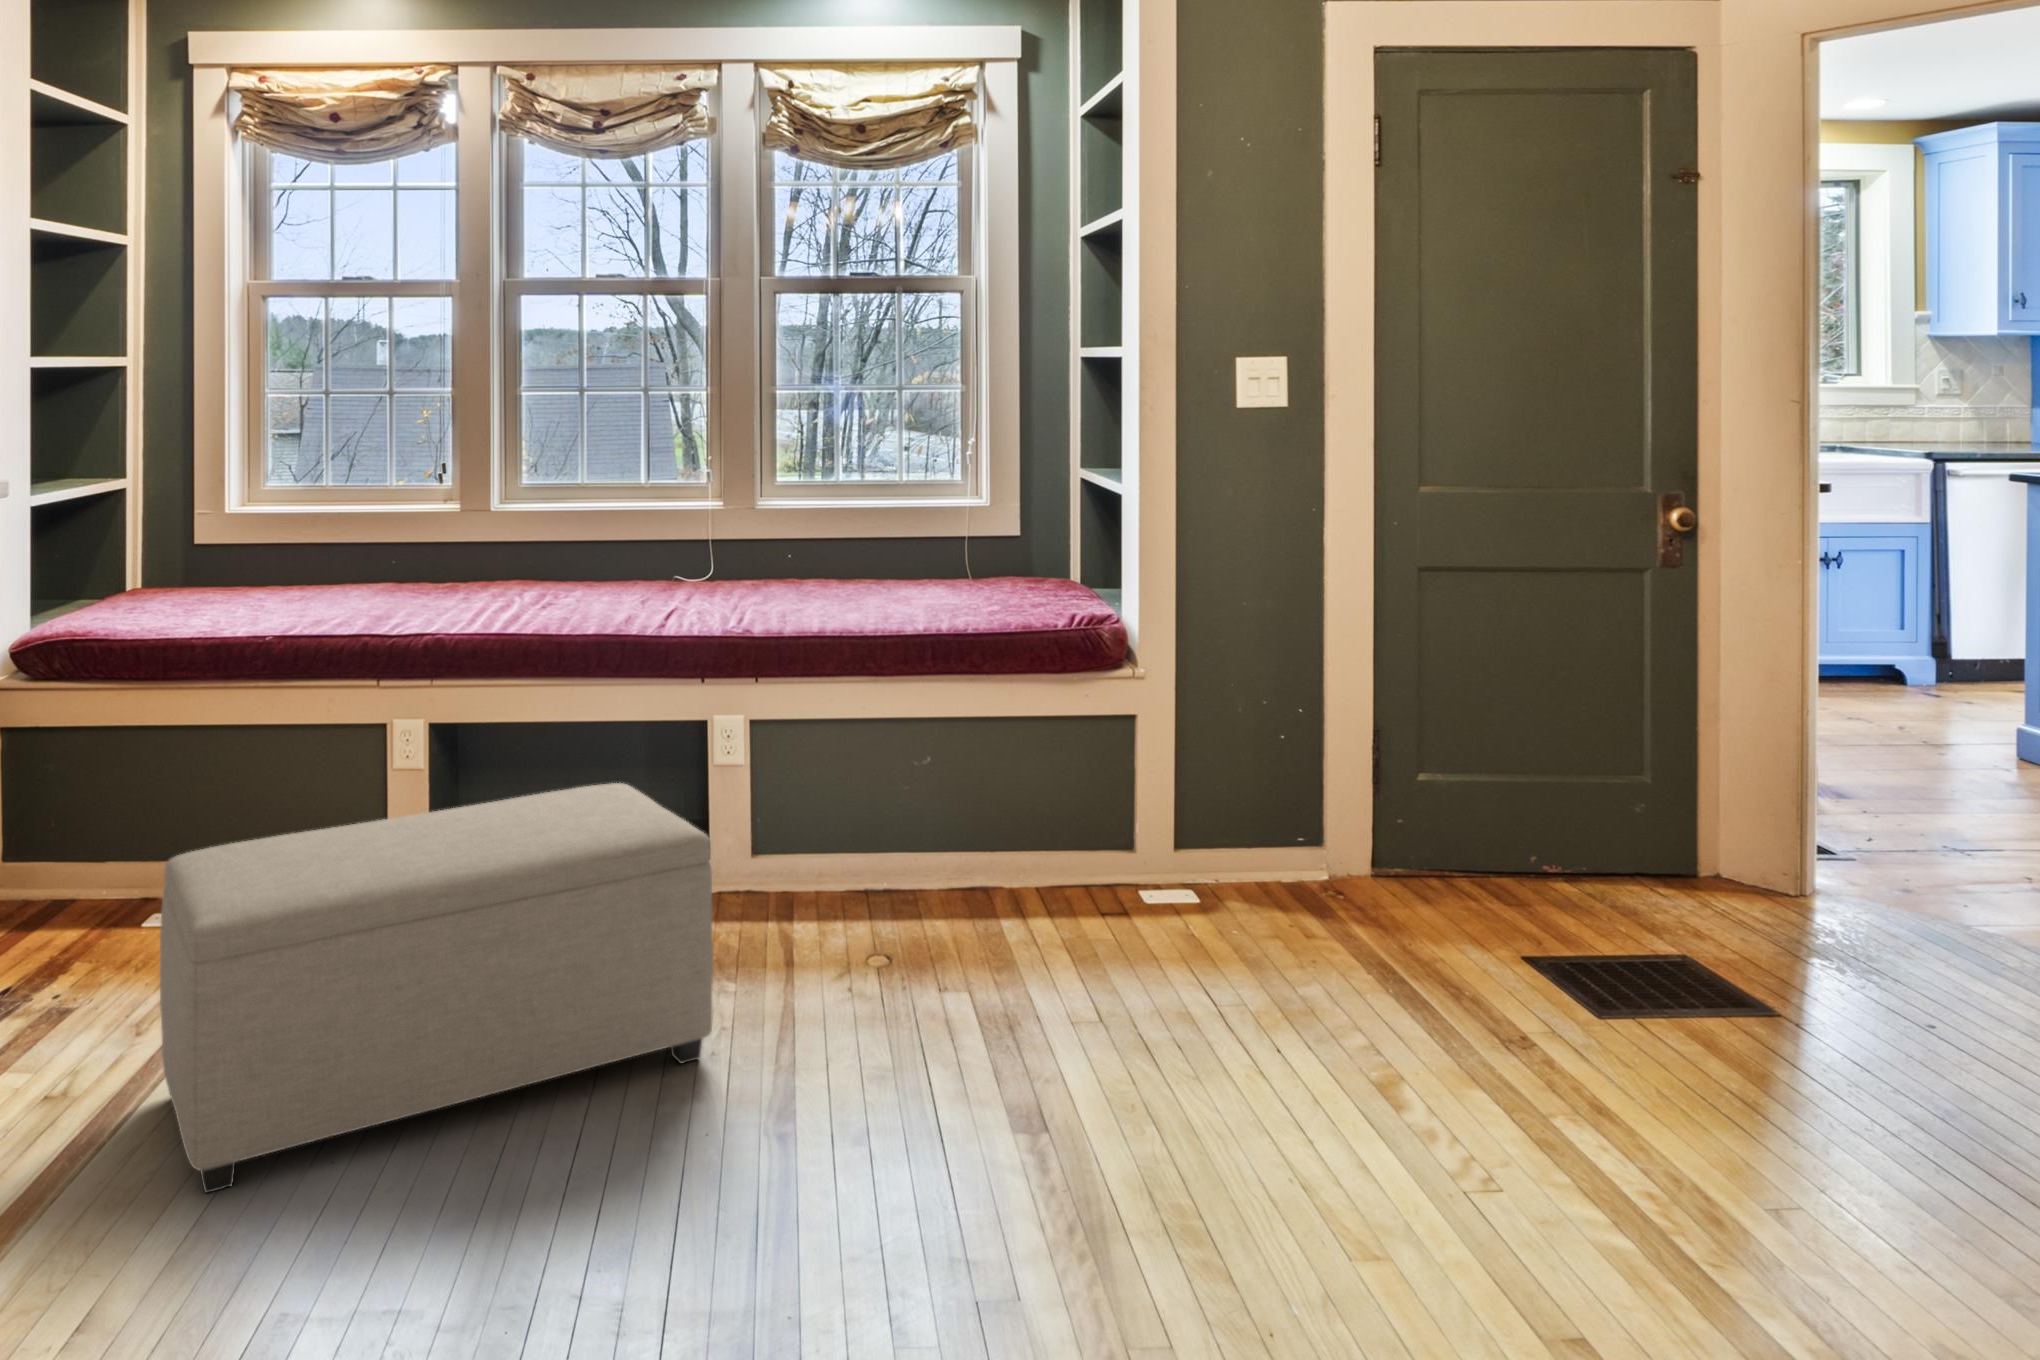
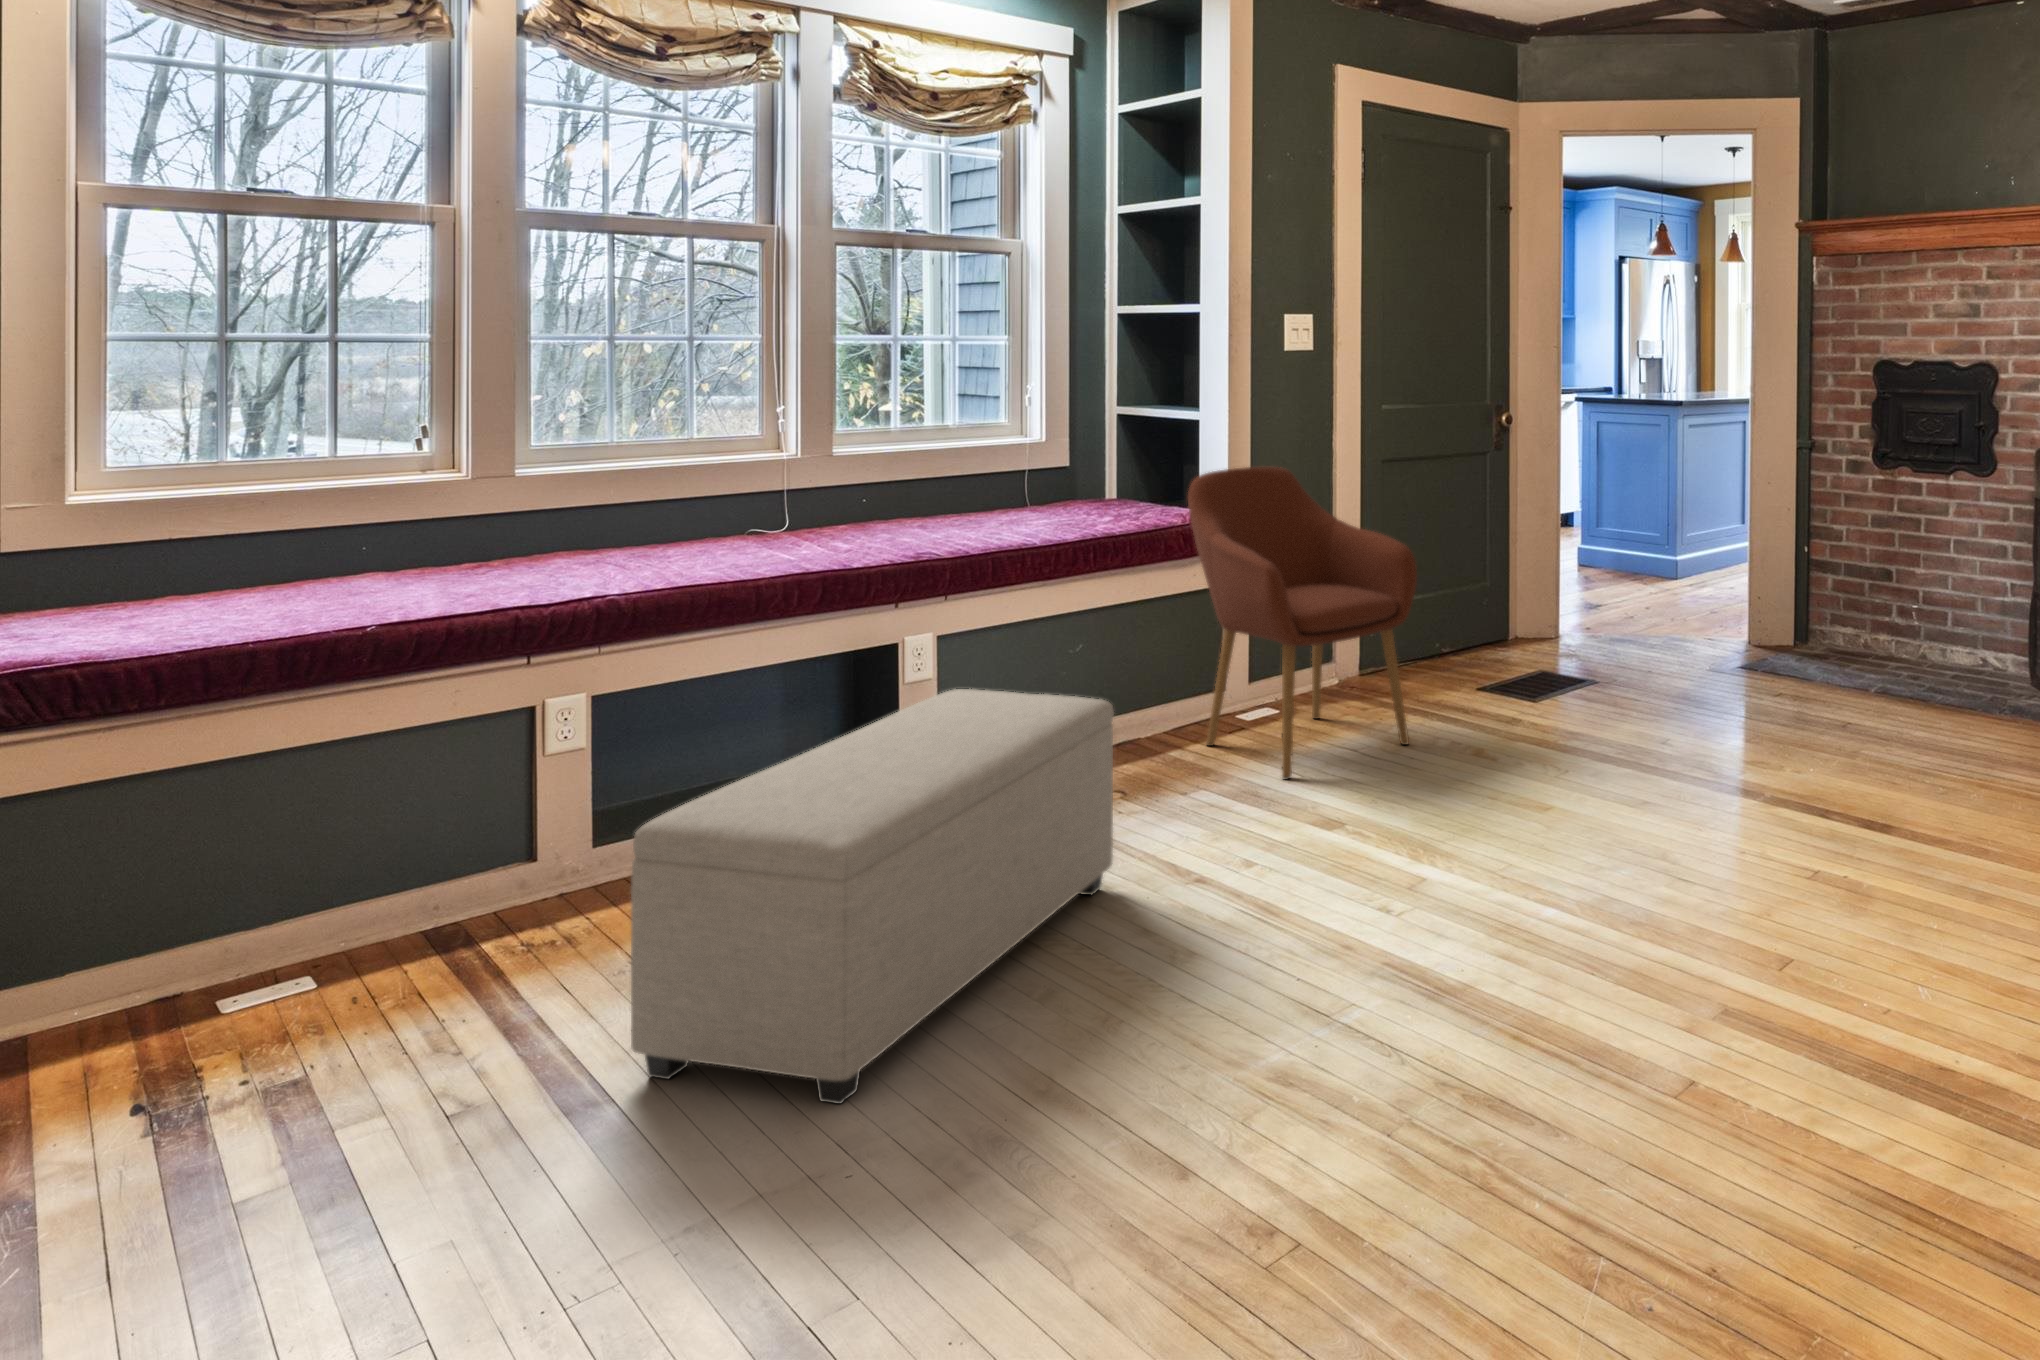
armchair: none [1045,561,1323,997] -> present [1188,467,1417,780]

